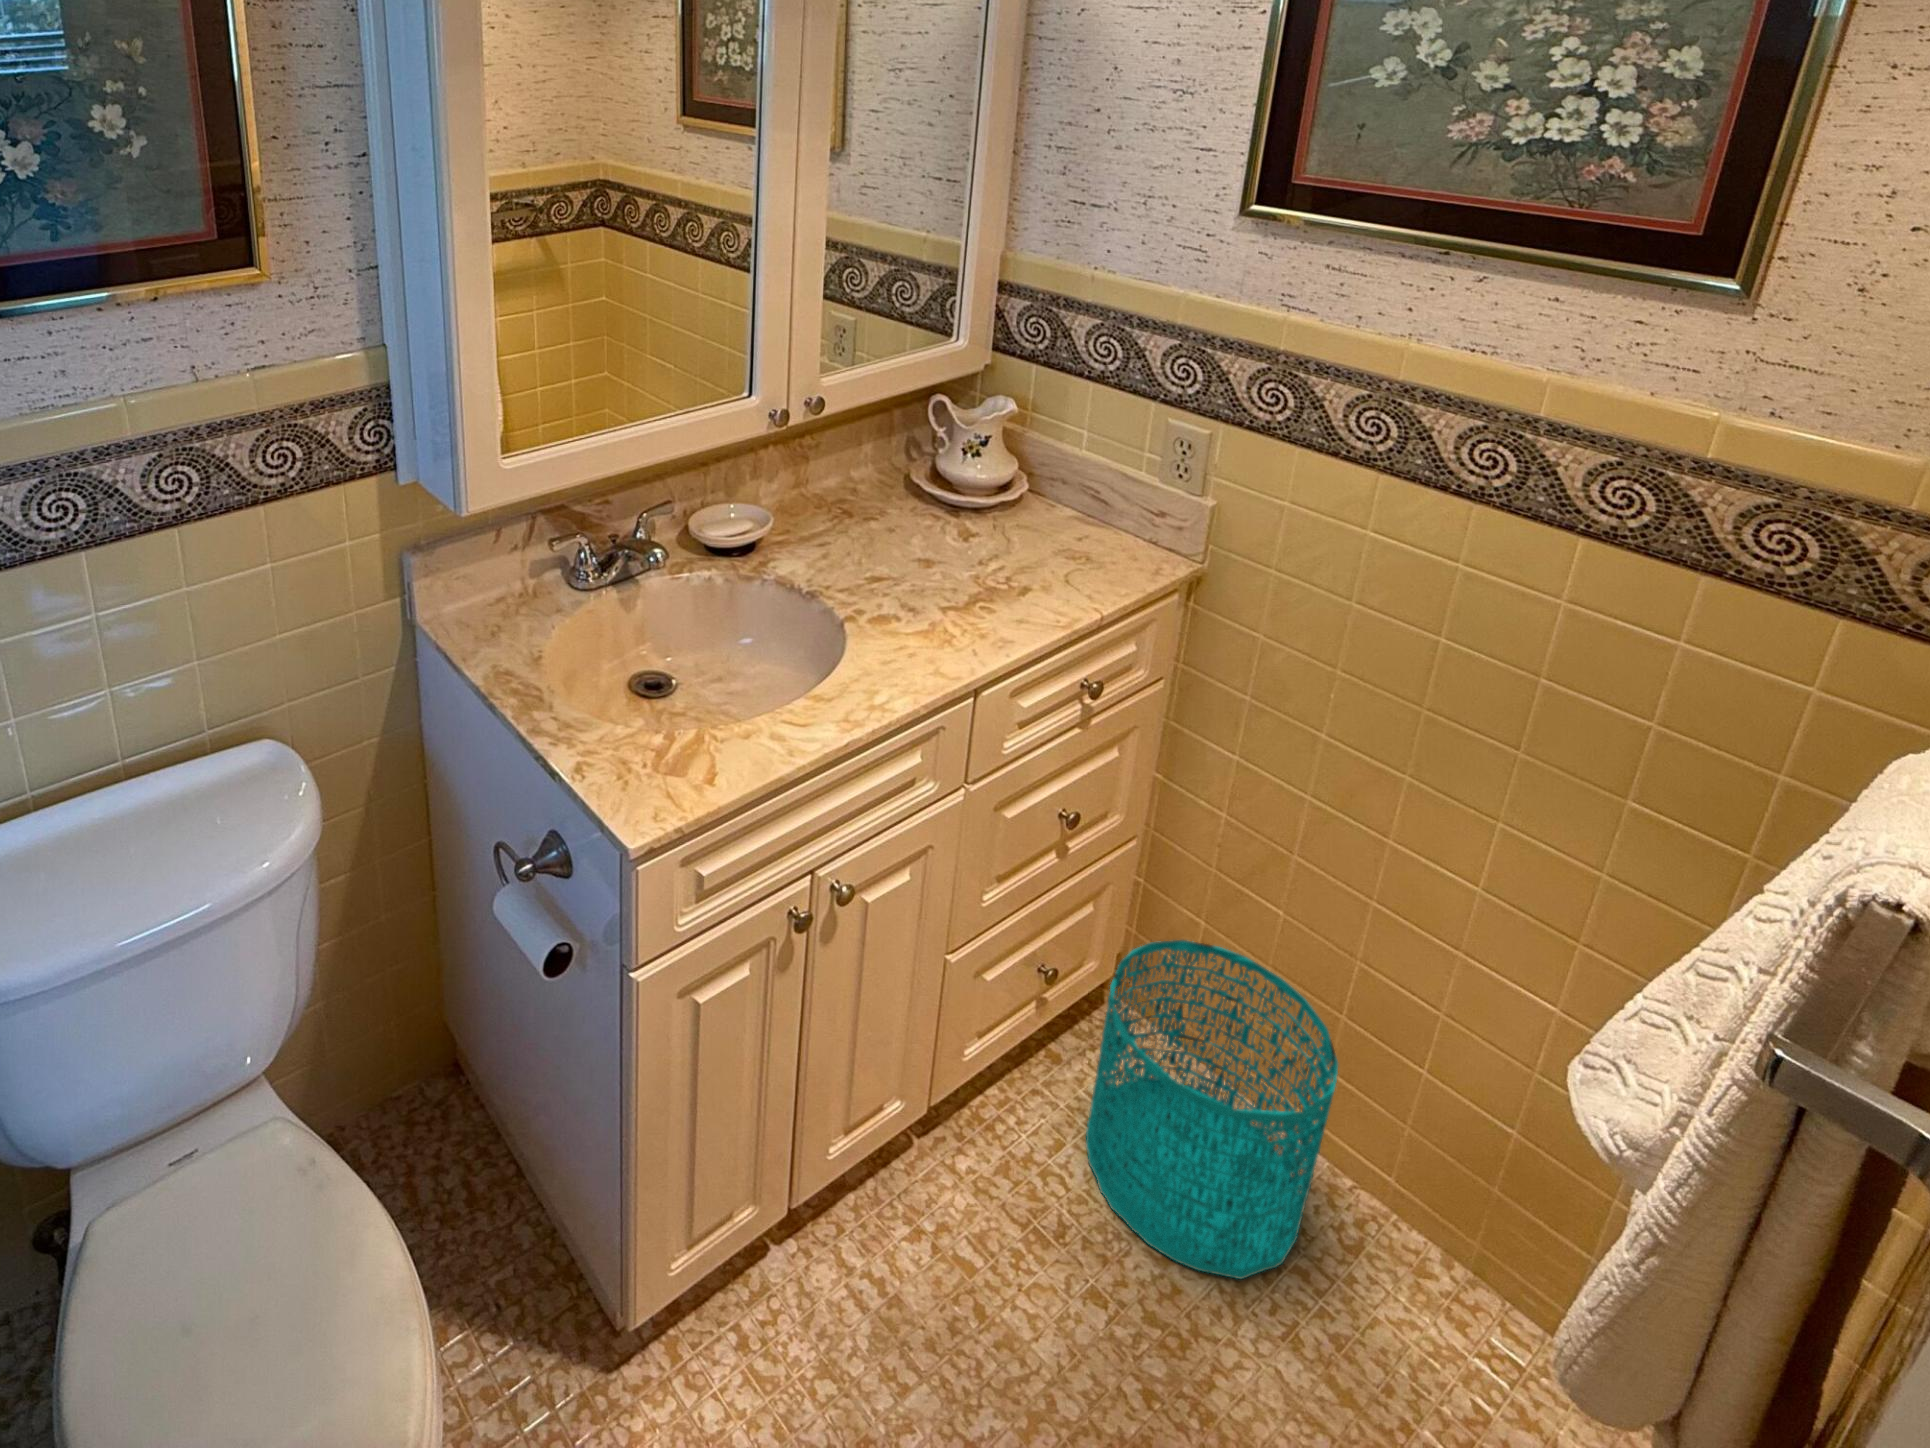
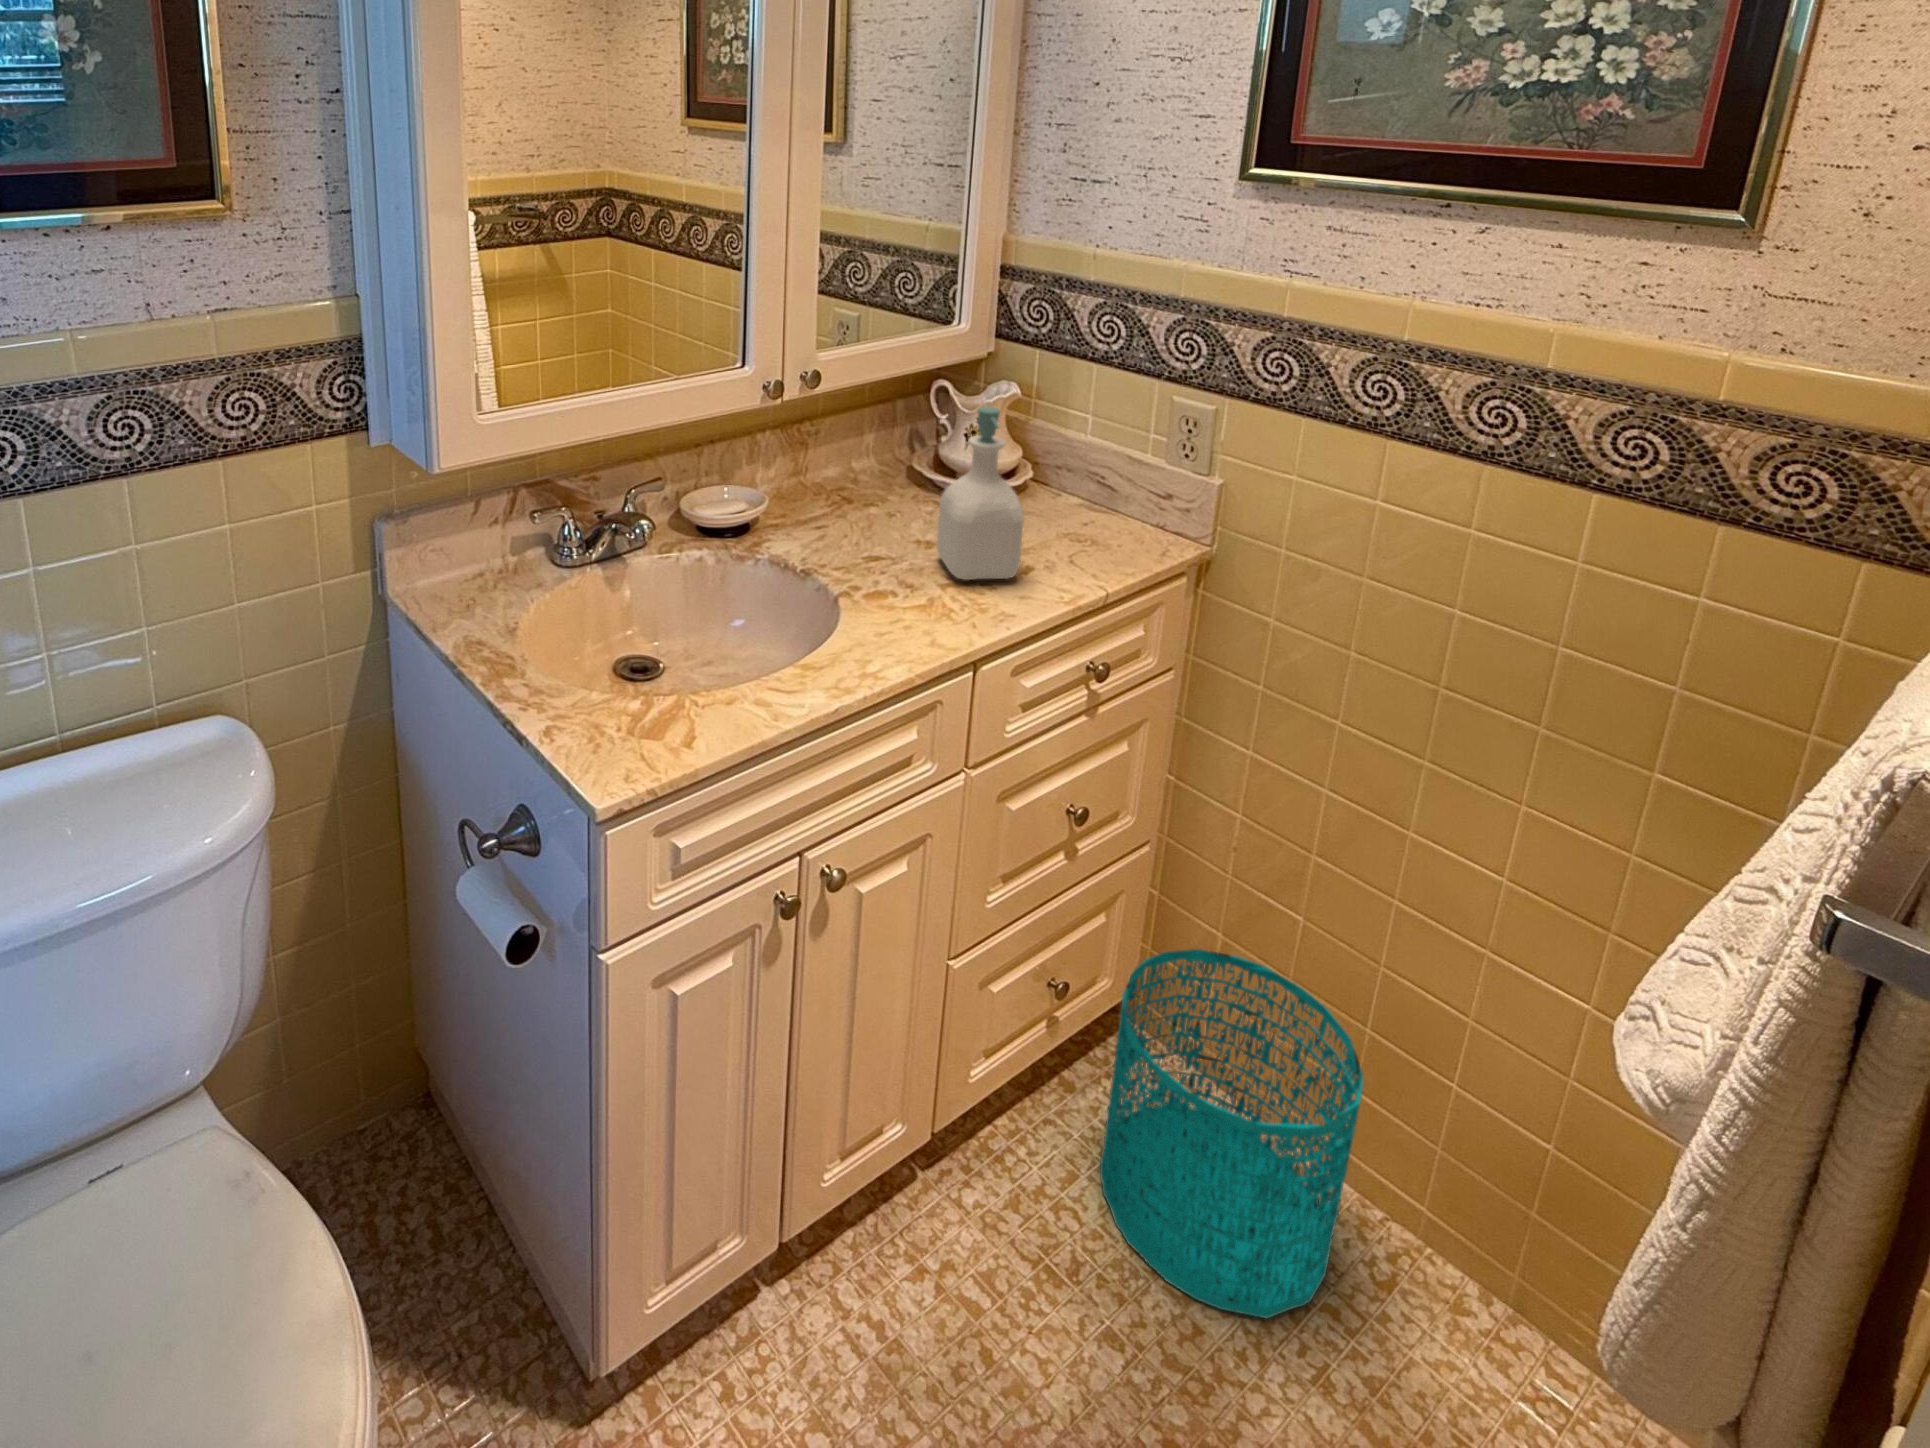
soap bottle: none [938,438,1024,603] -> present [936,406,1024,580]

